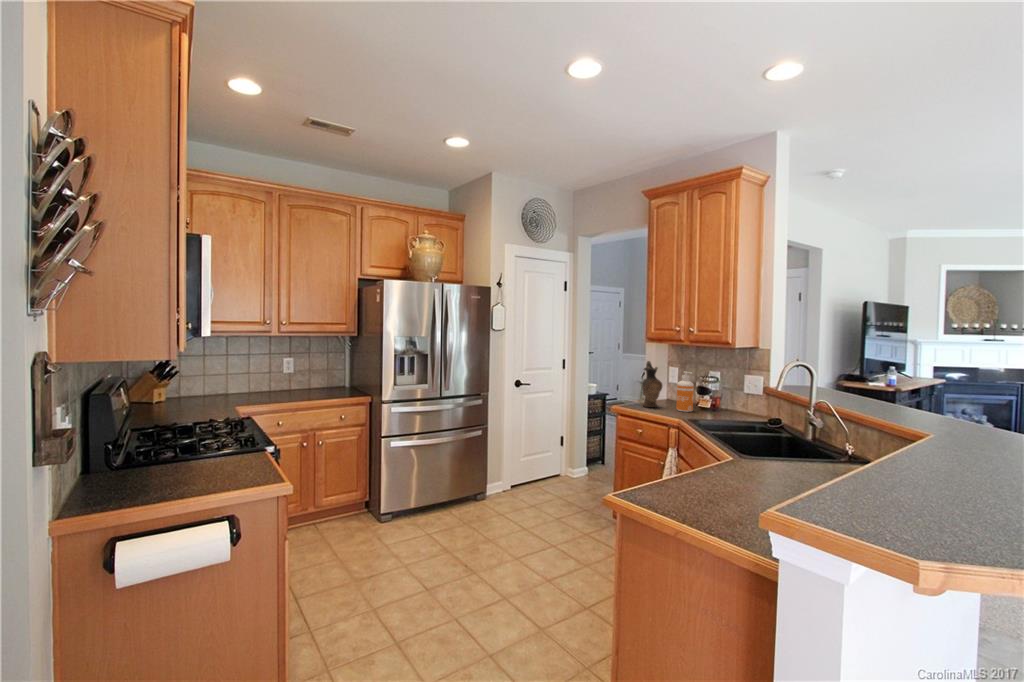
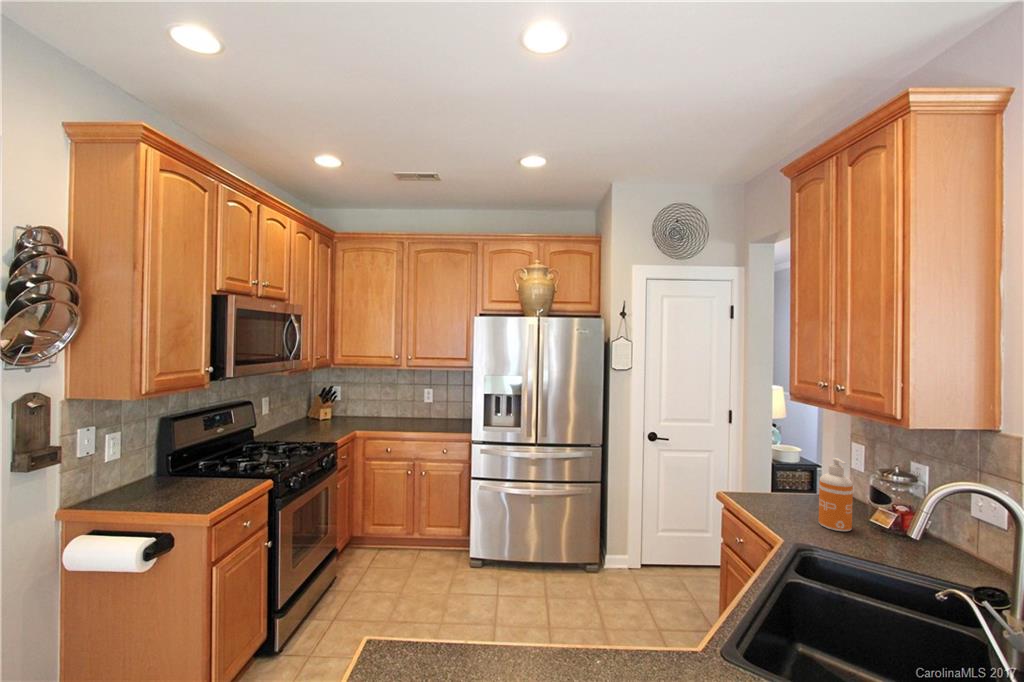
ceramic pitcher: present [642,361,662,407] -> none [764,431,798,508]

